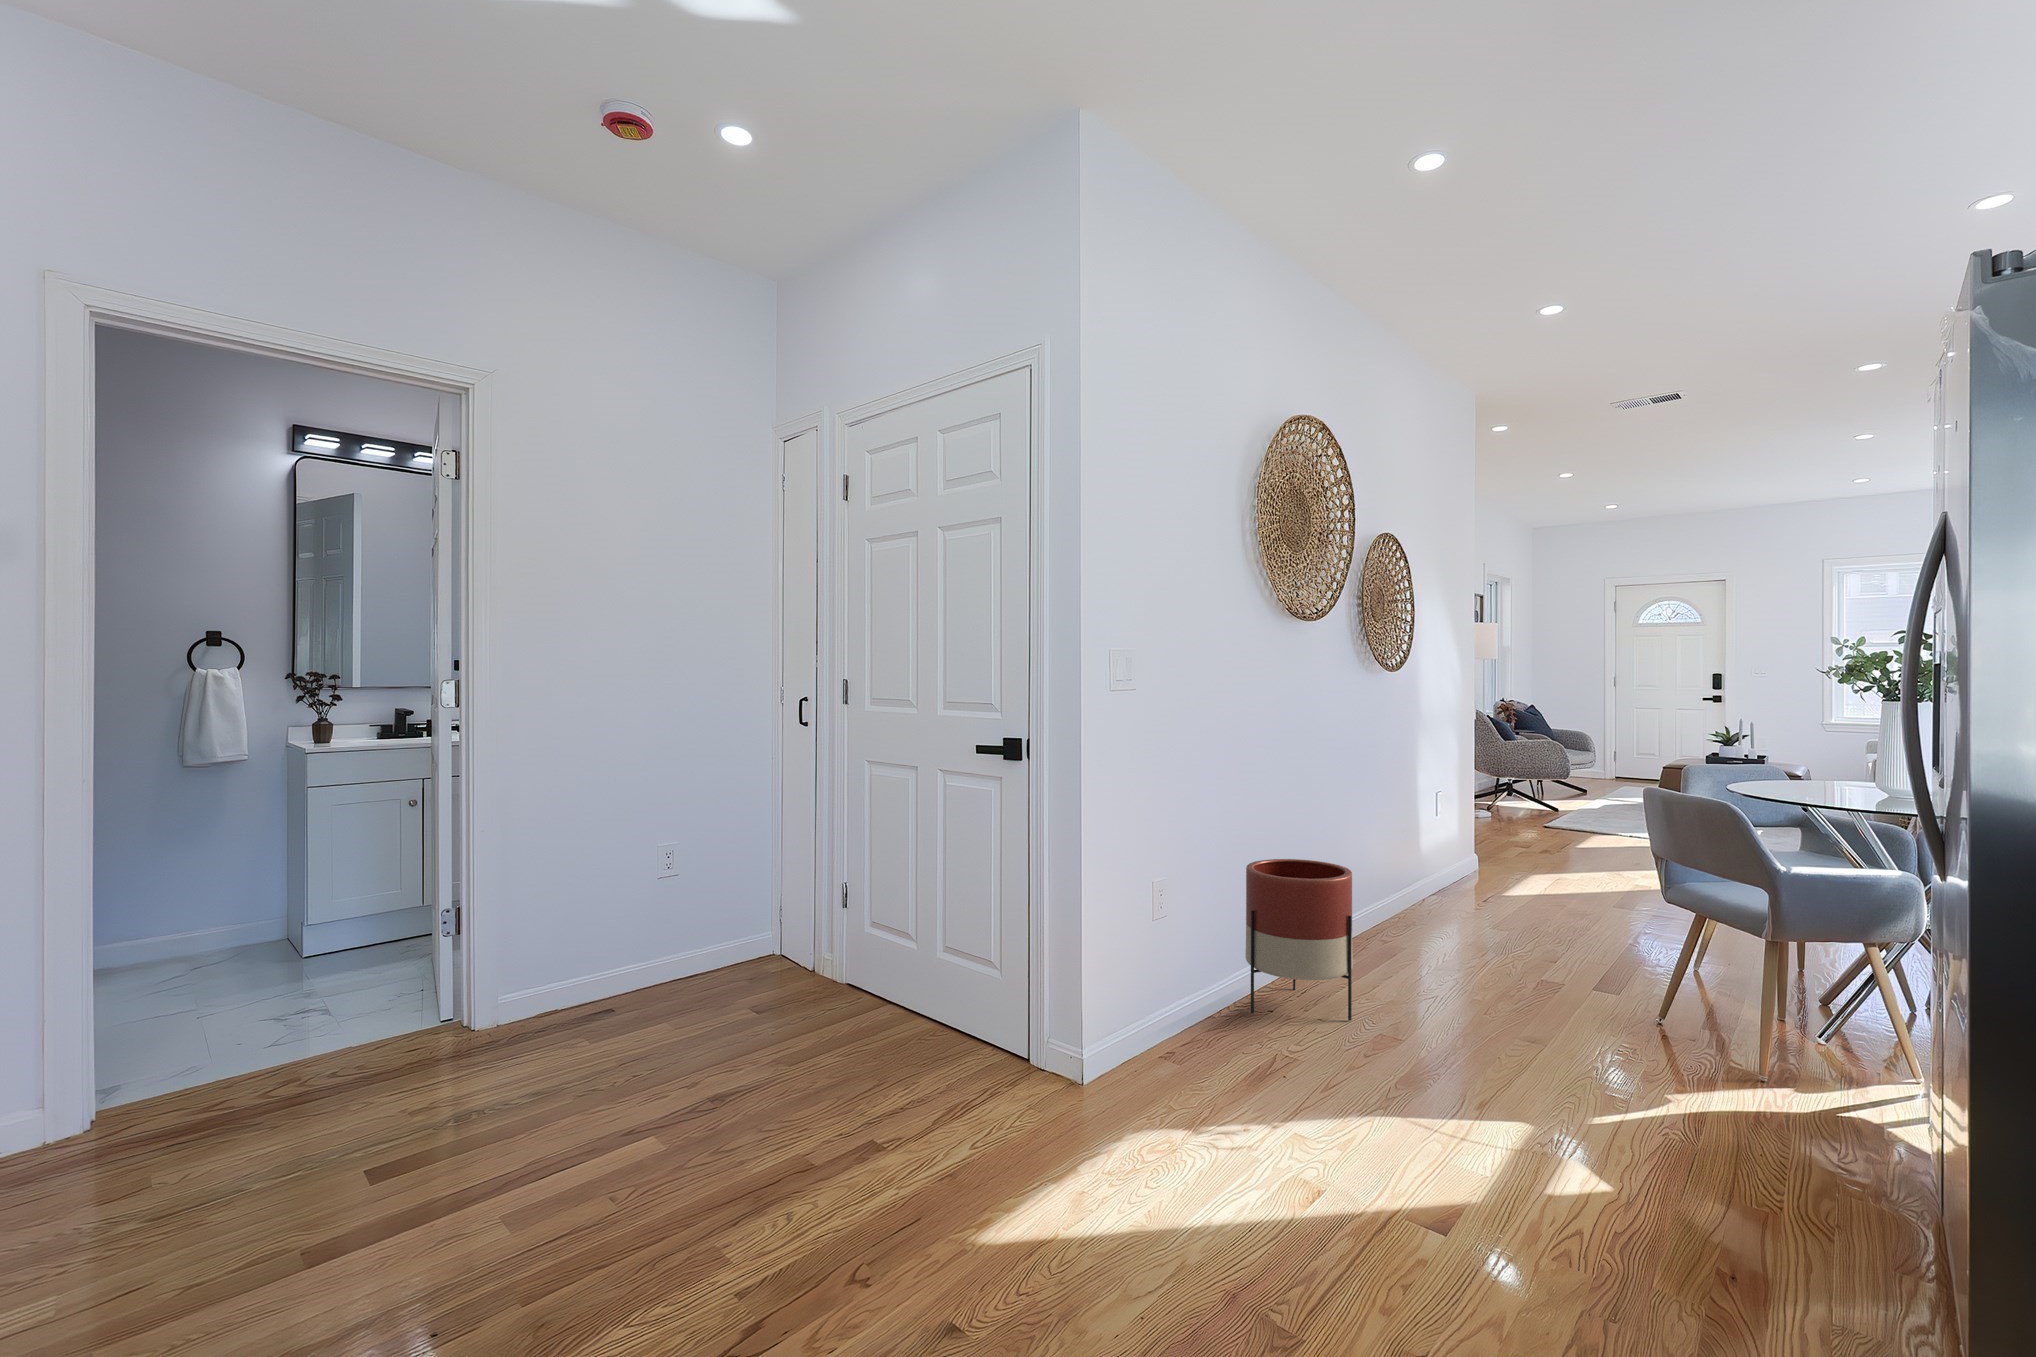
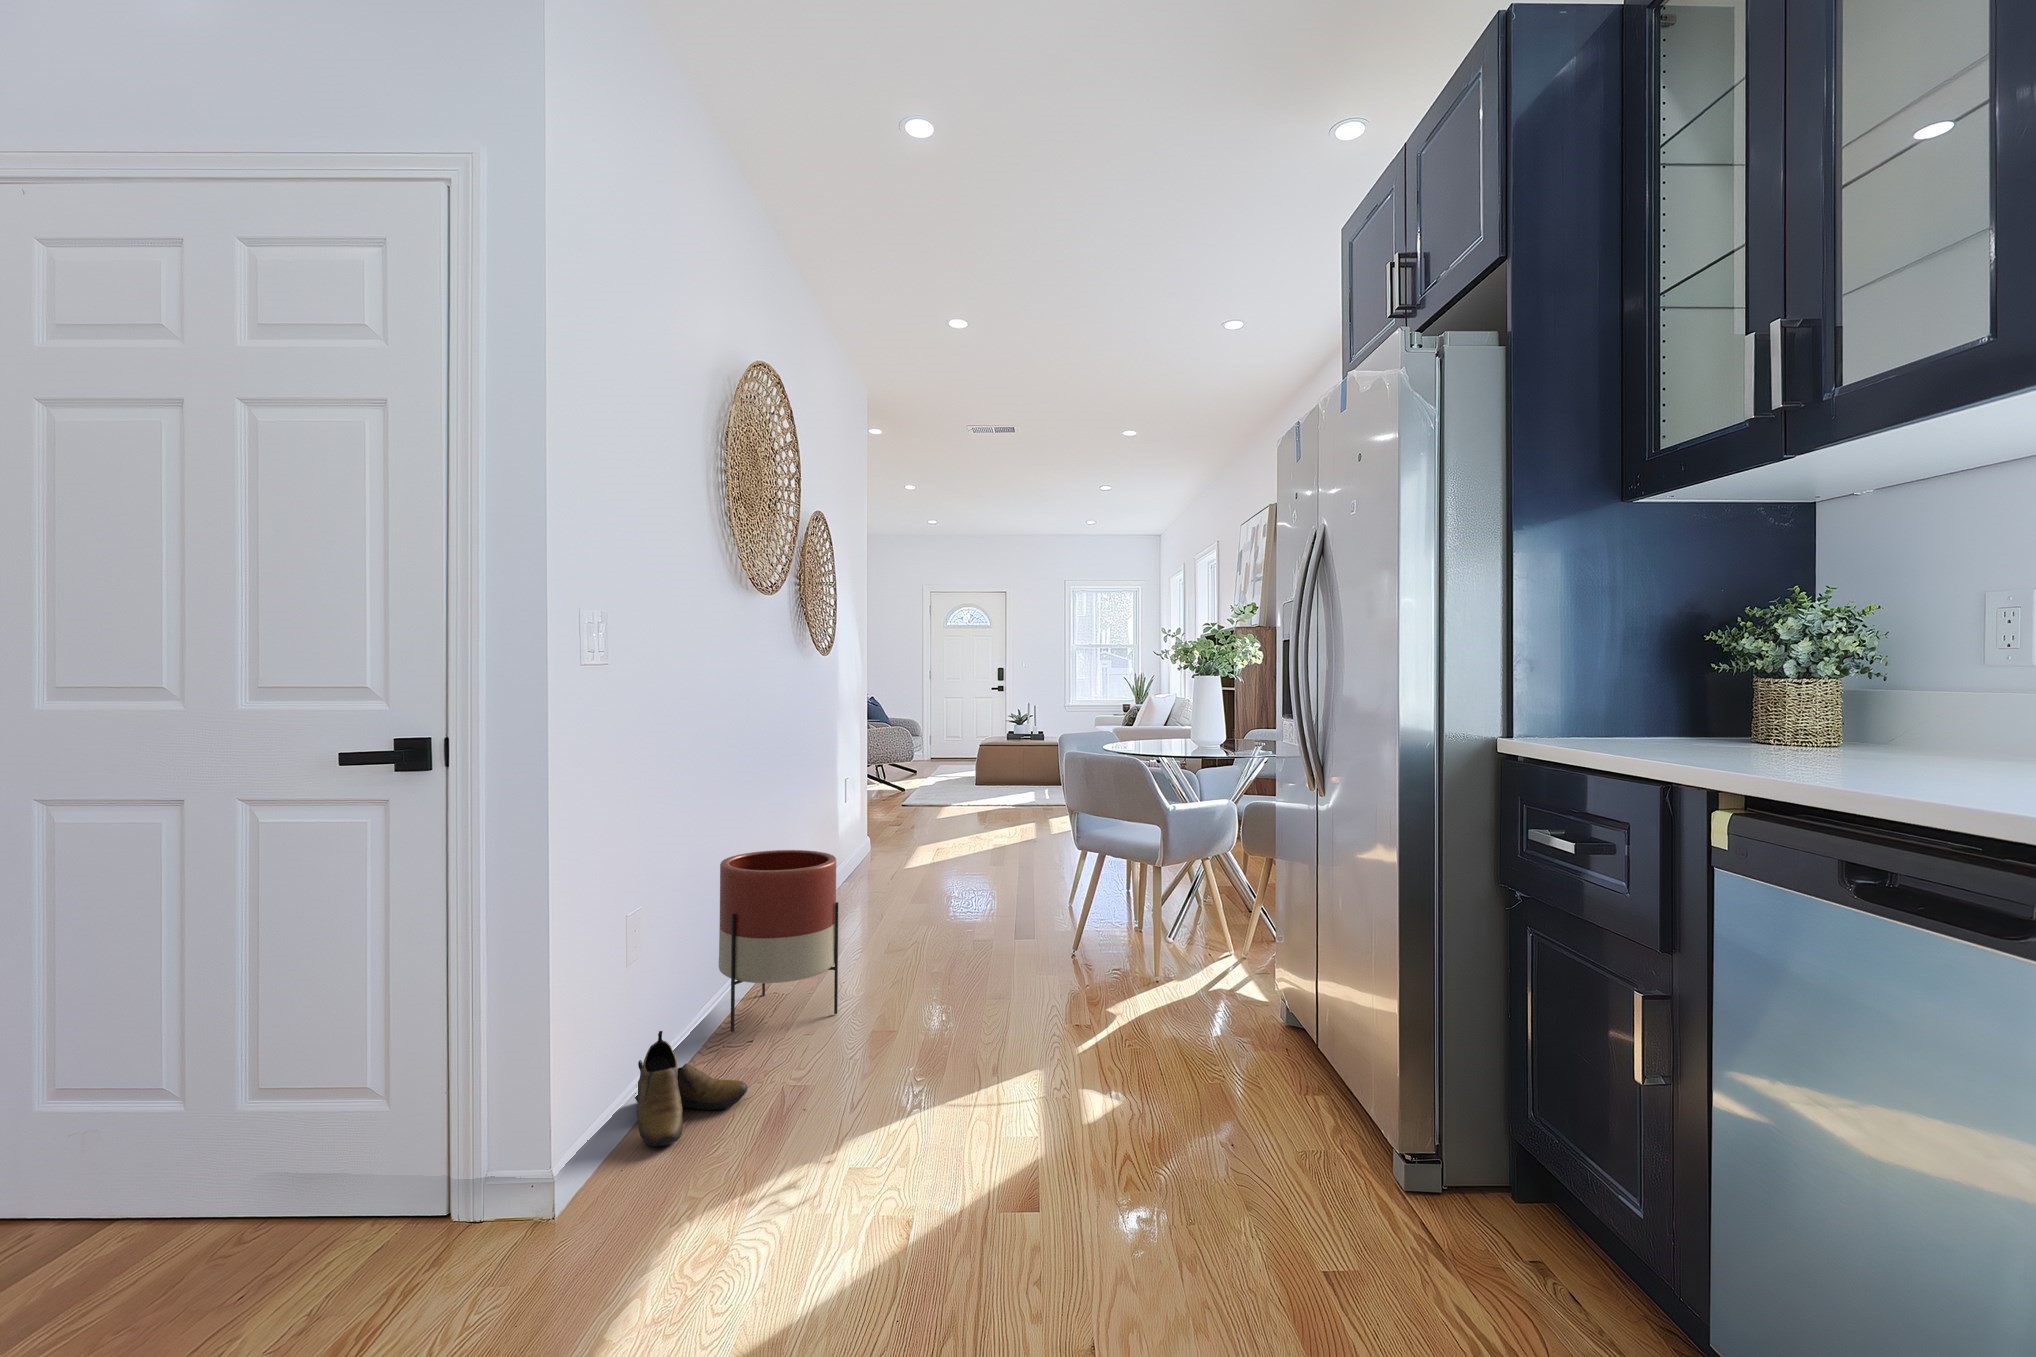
shoe: none [1143,993,1236,1083] -> present [635,1031,748,1147]

